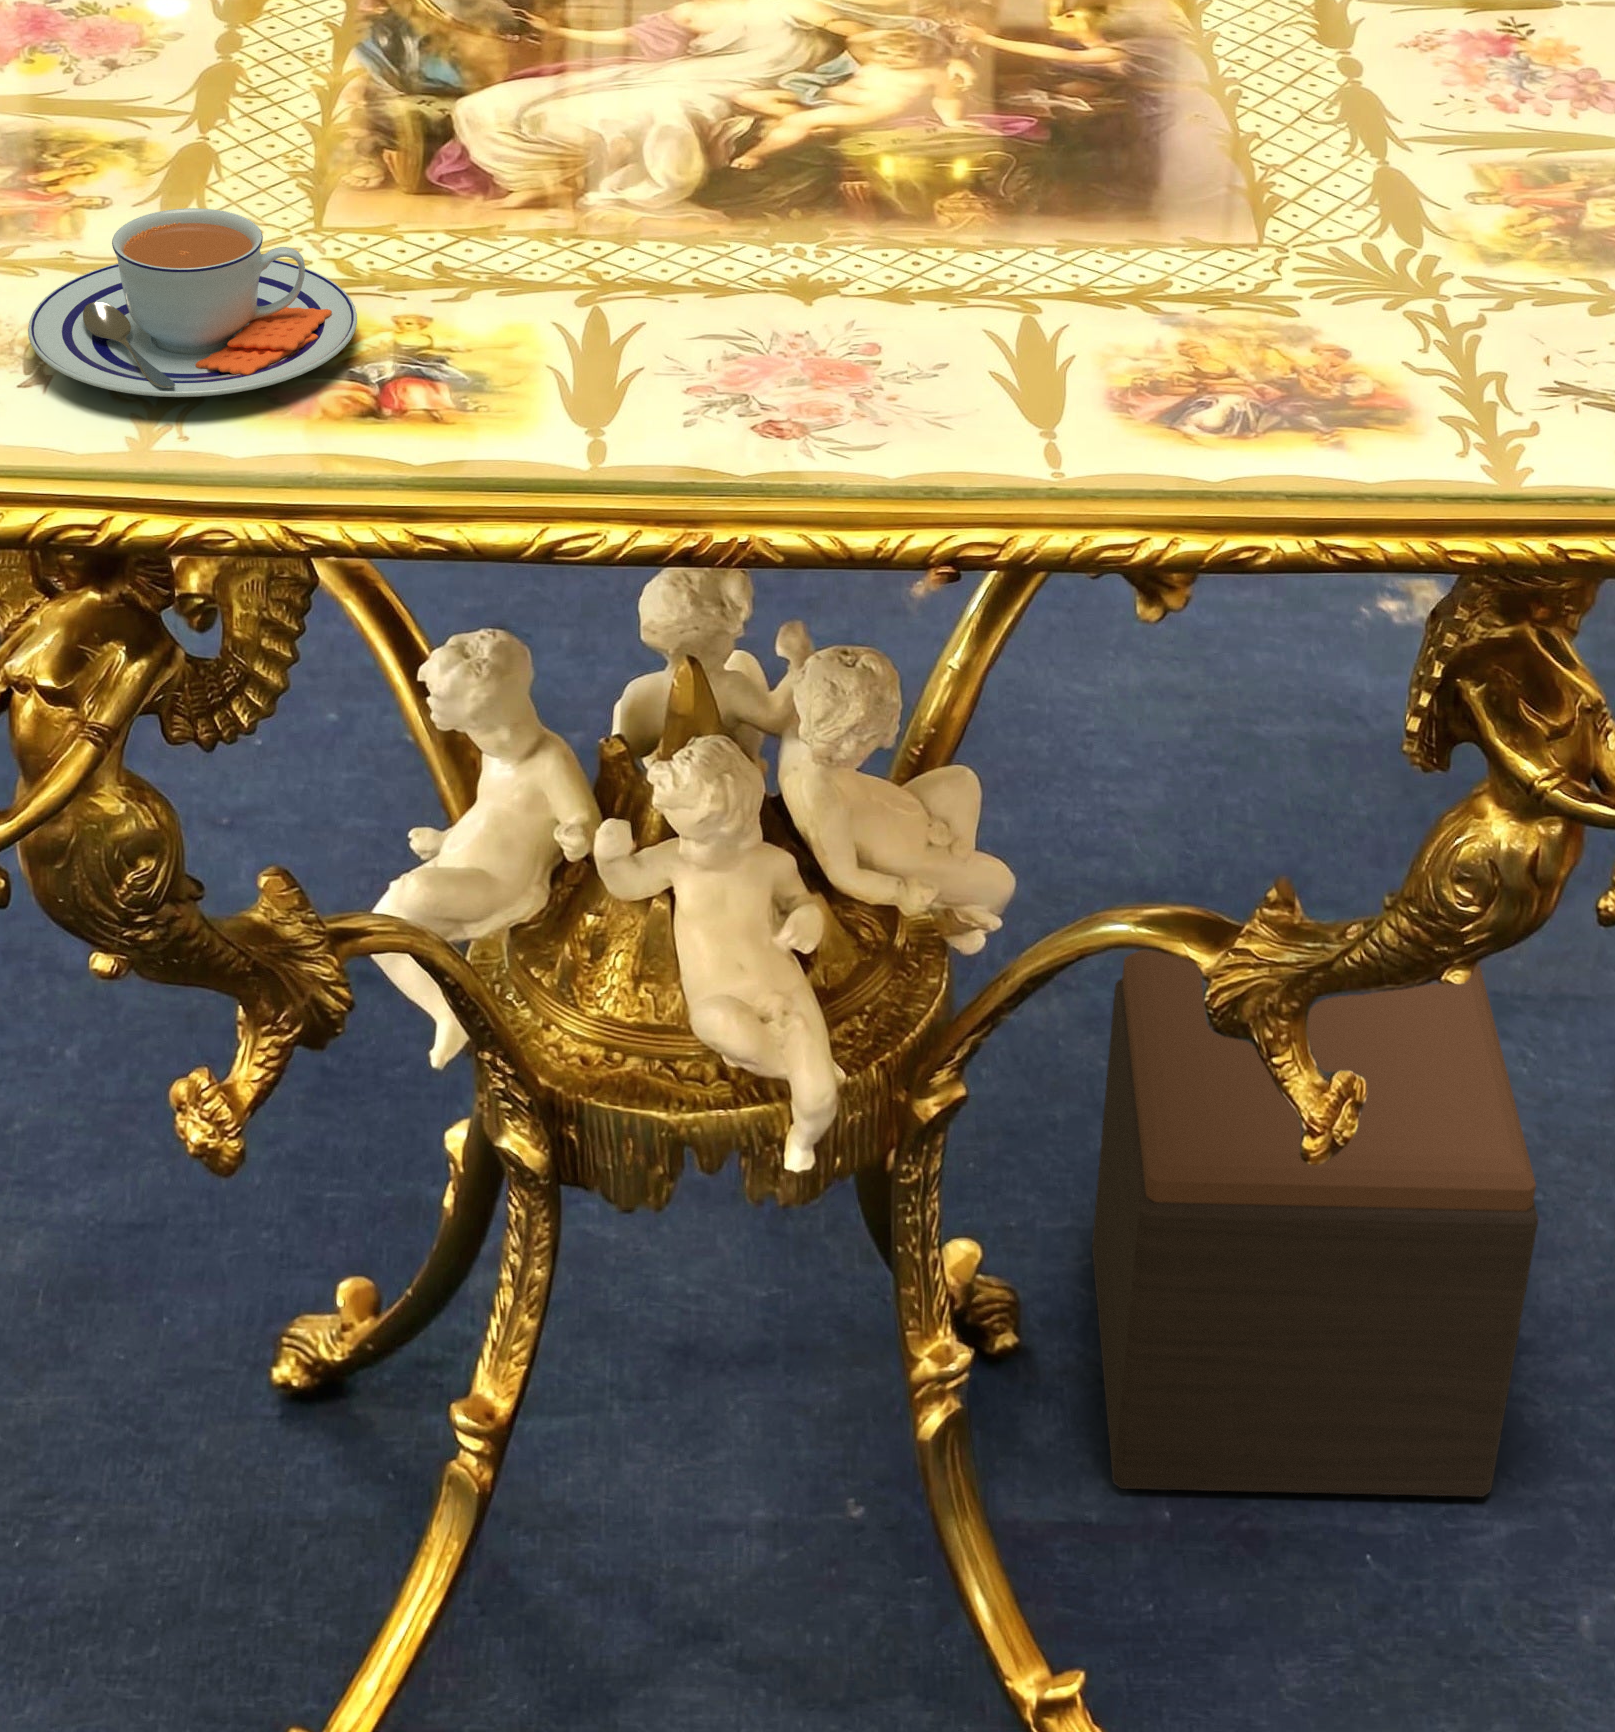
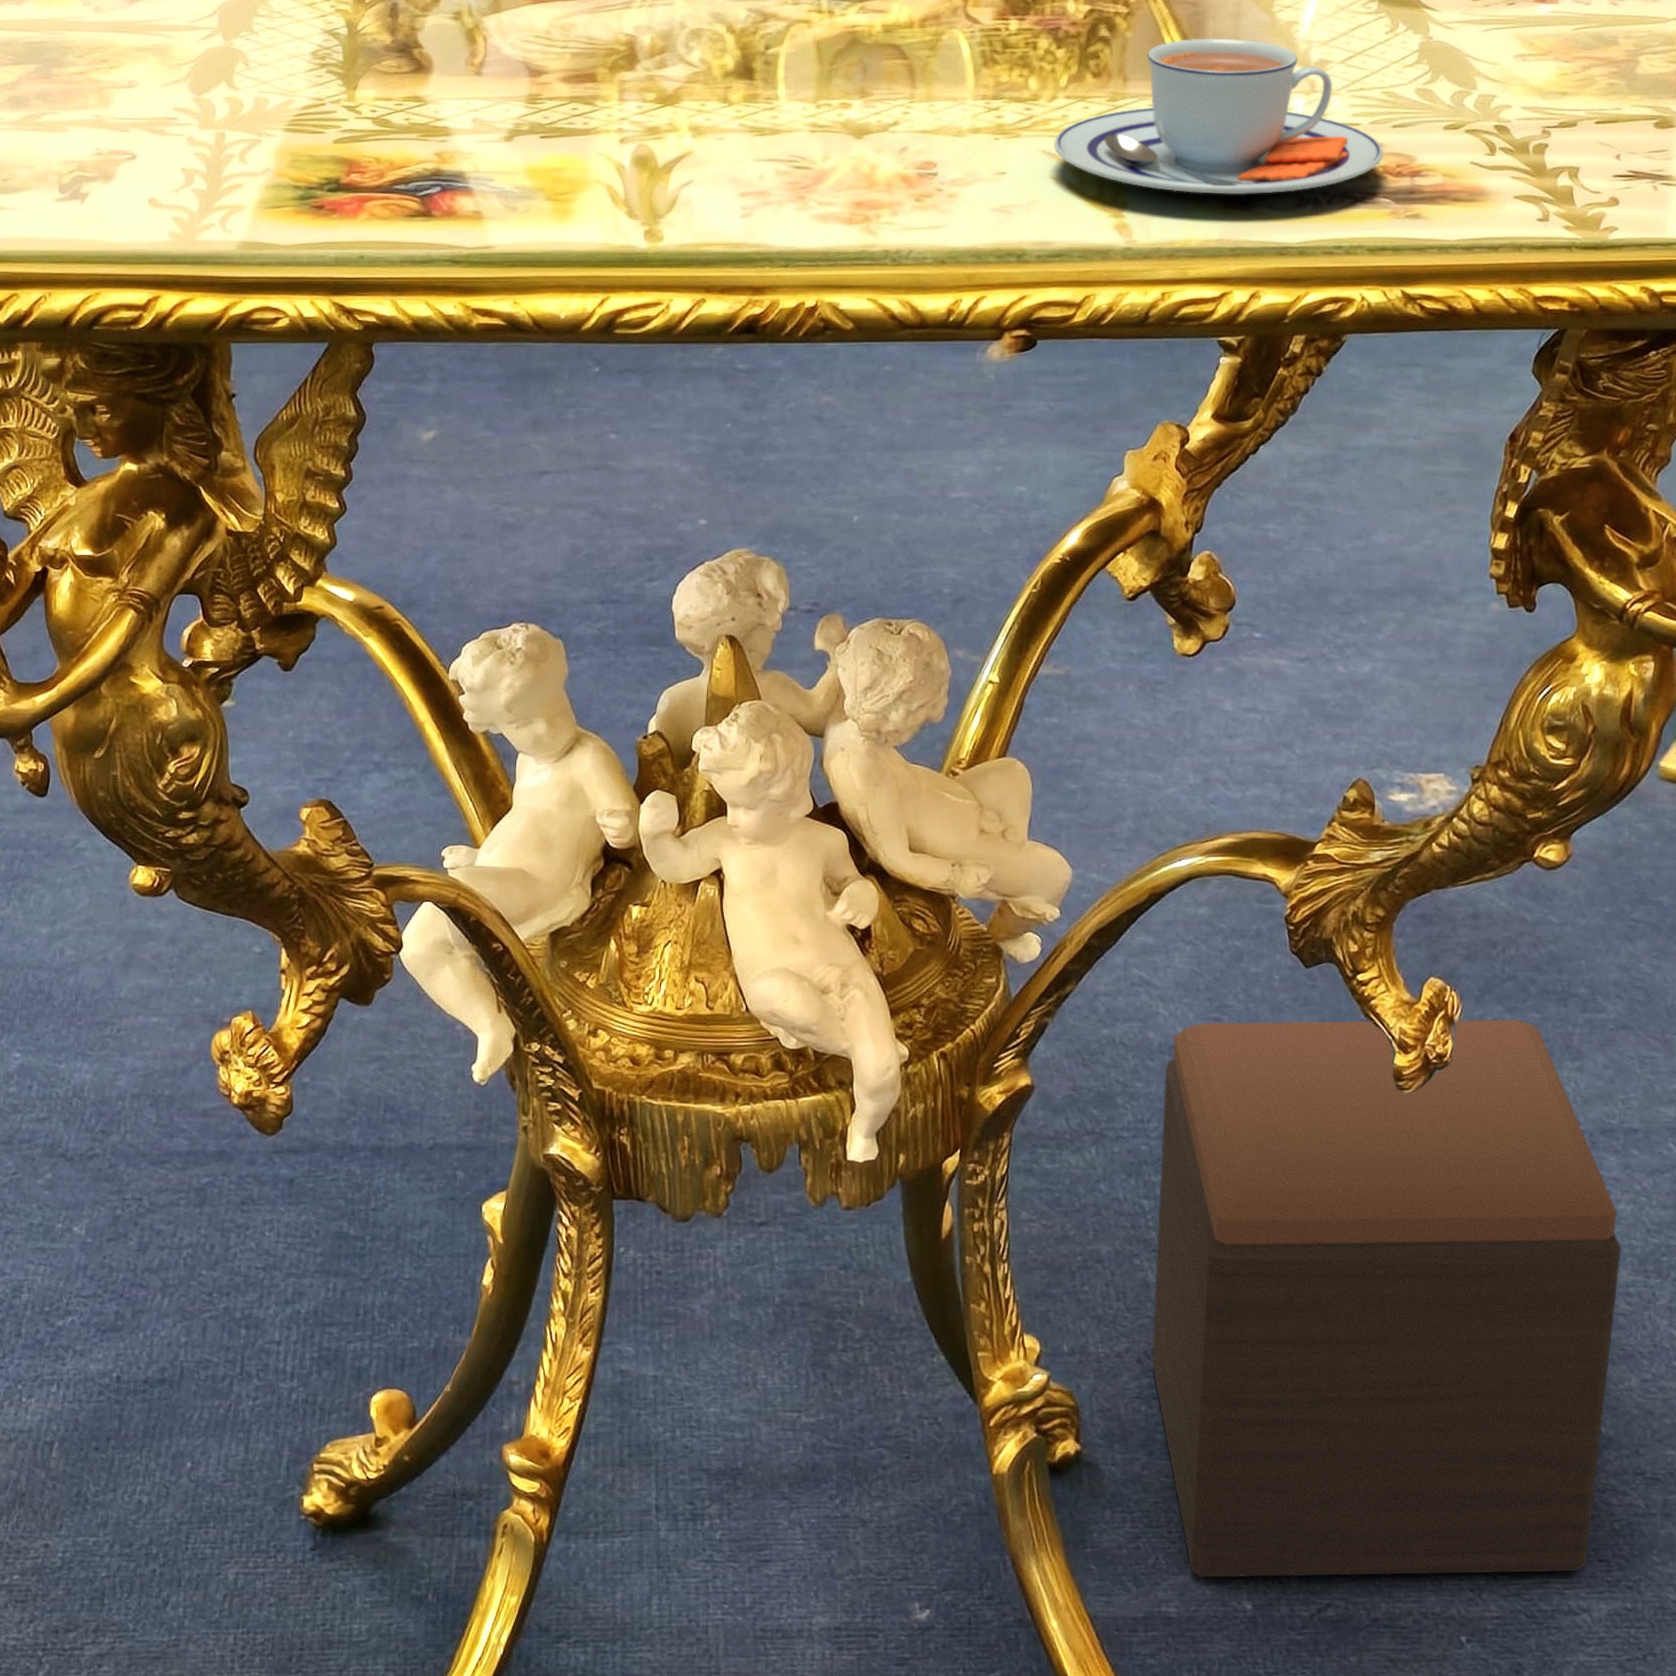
teacup: present [28,208,357,397] -> present [1054,39,1383,194]

